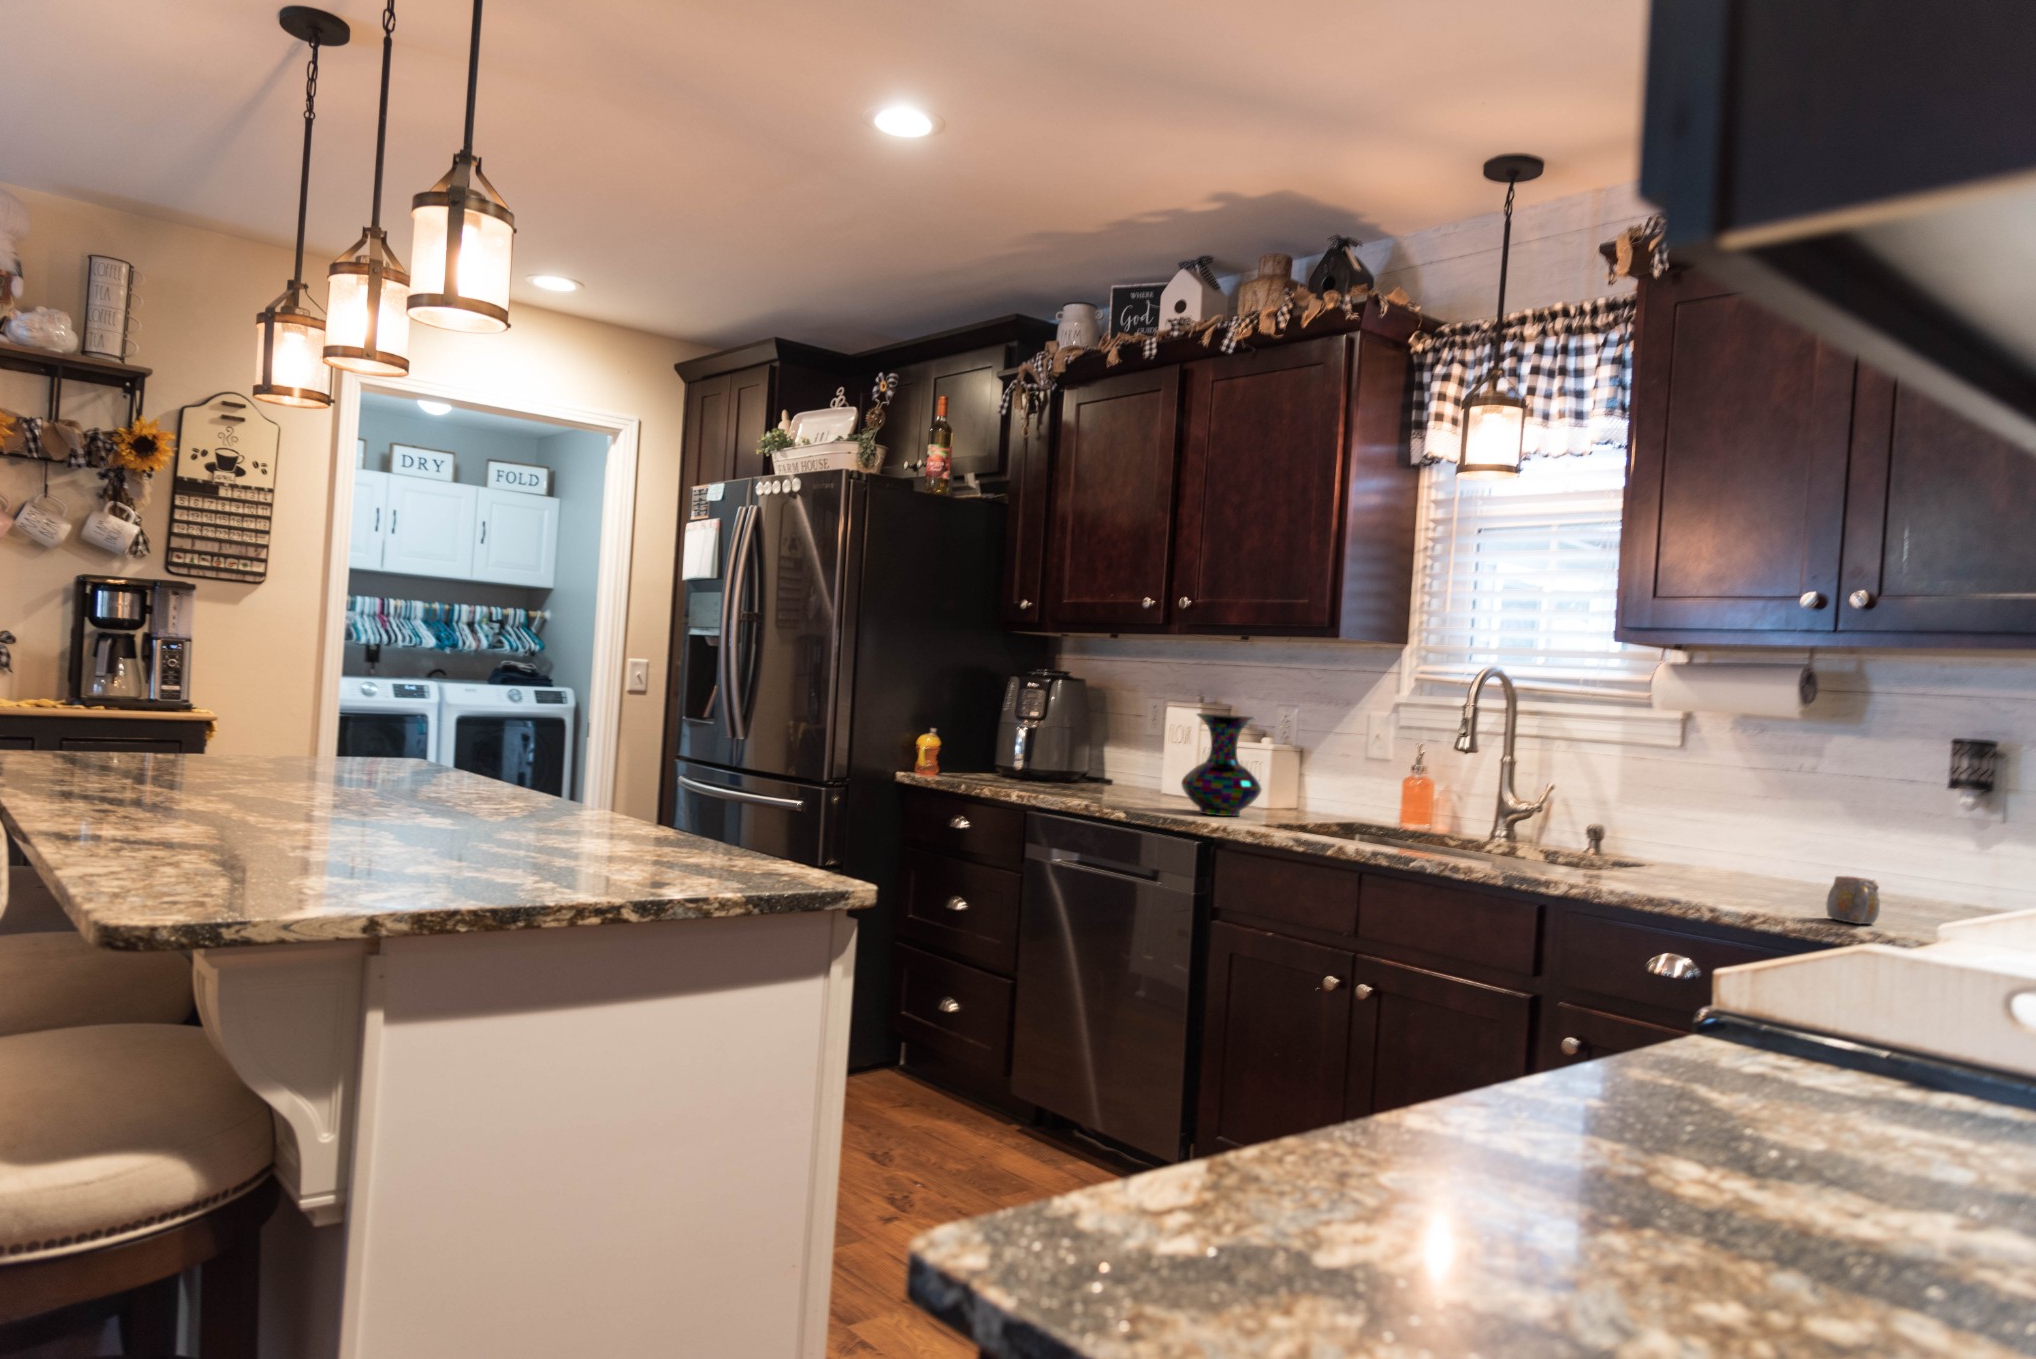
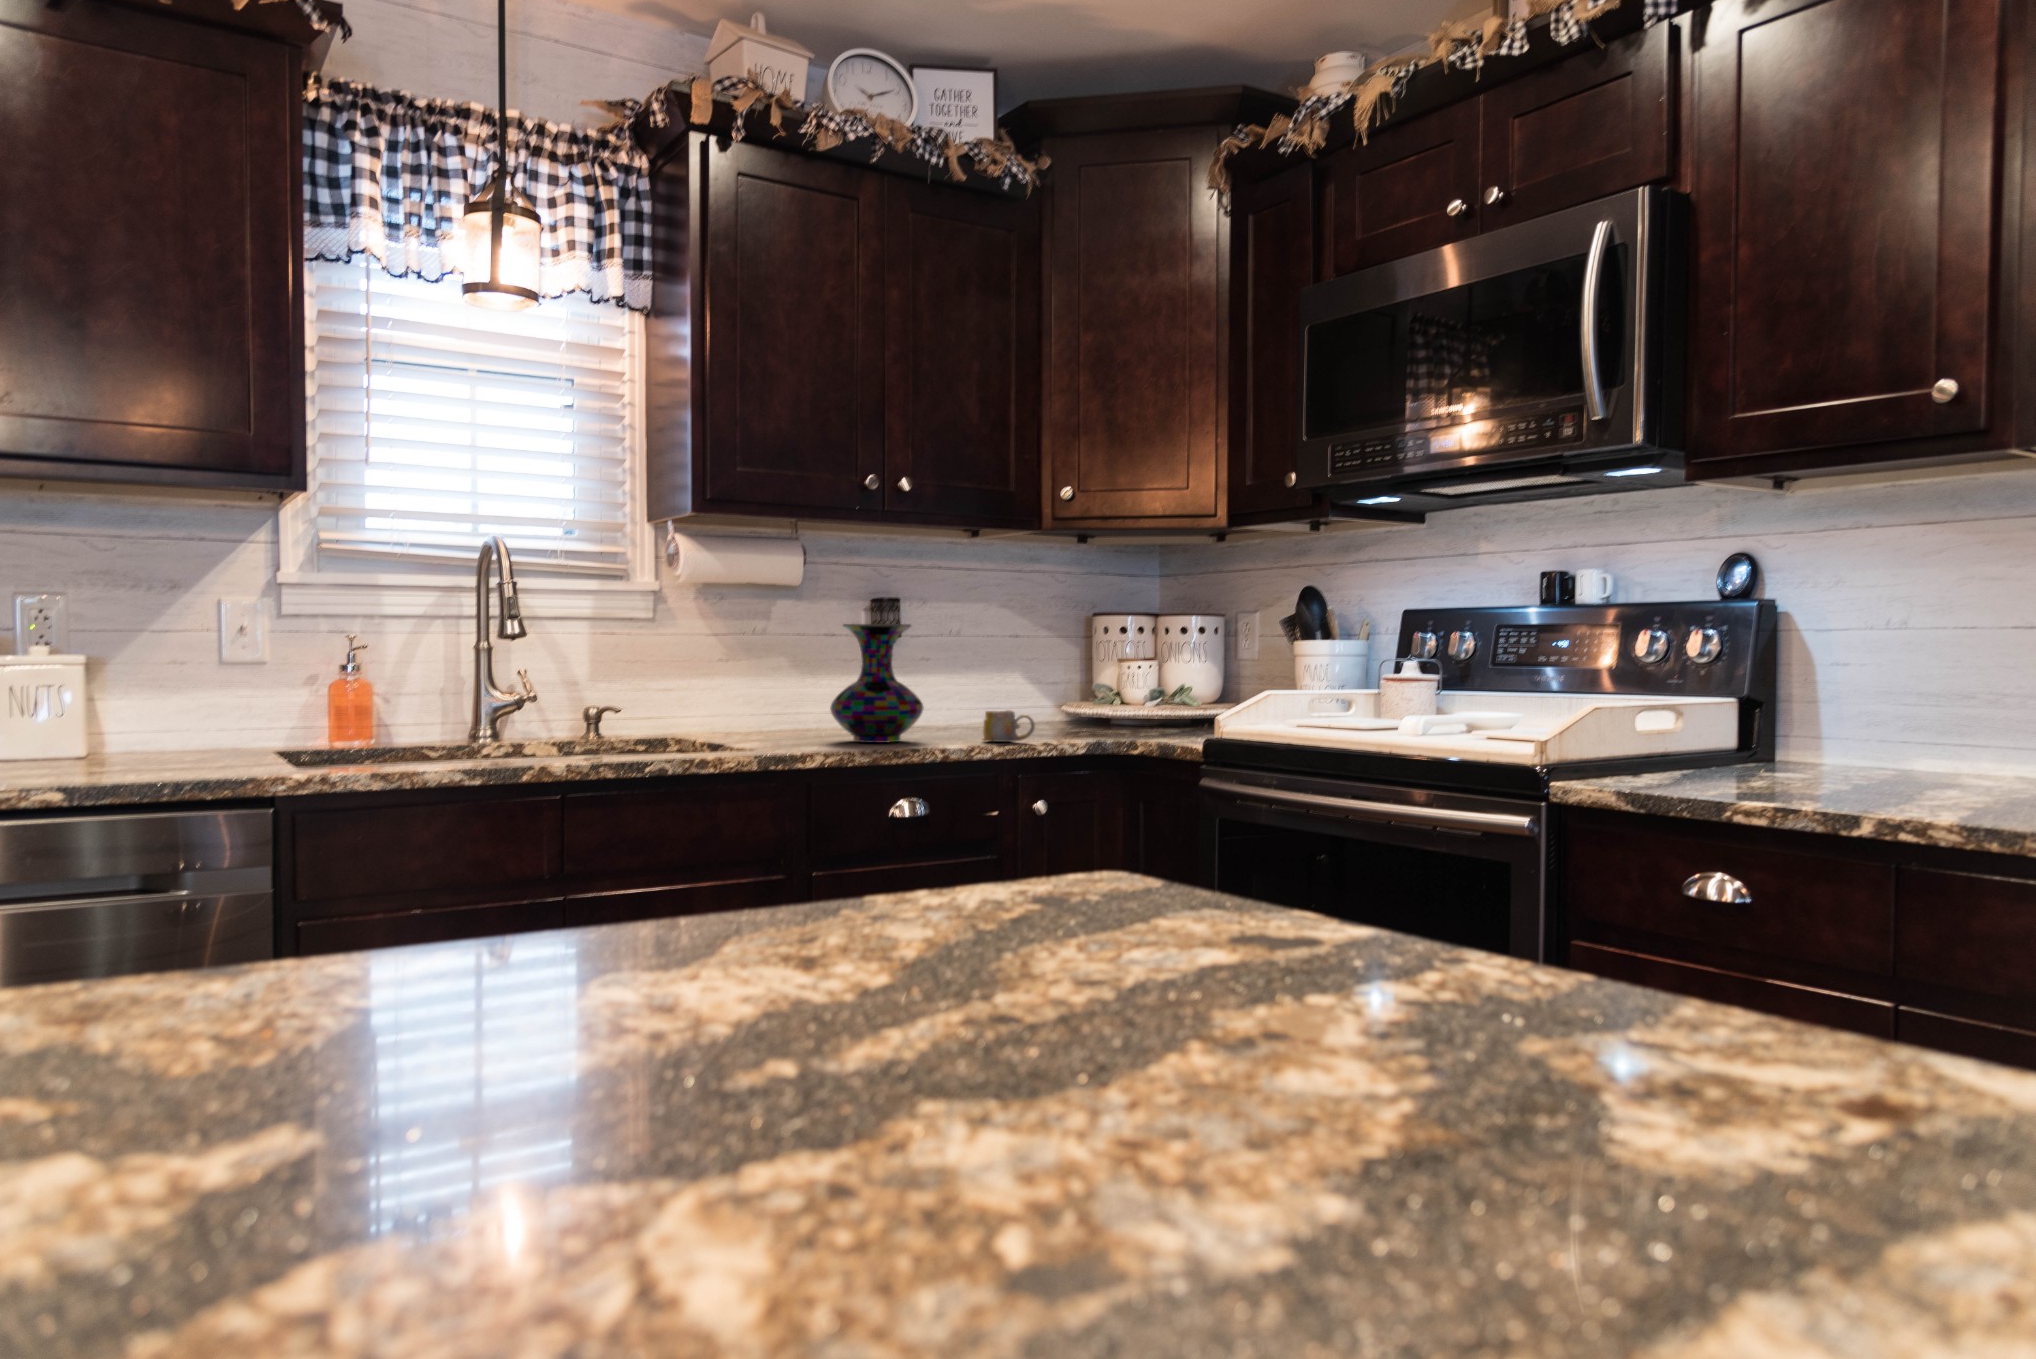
vase: present [1181,713,1262,816] -> present [830,624,924,743]

